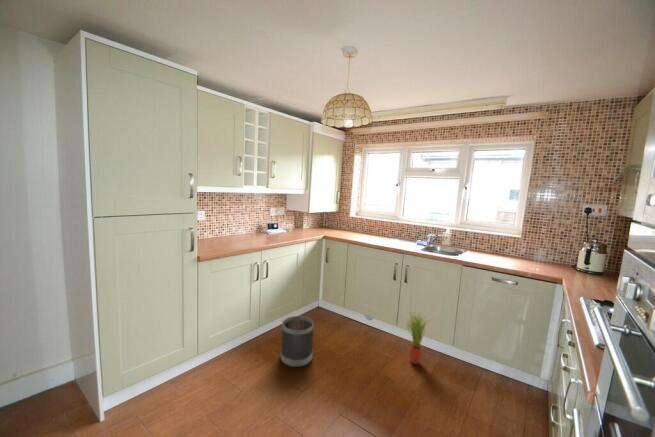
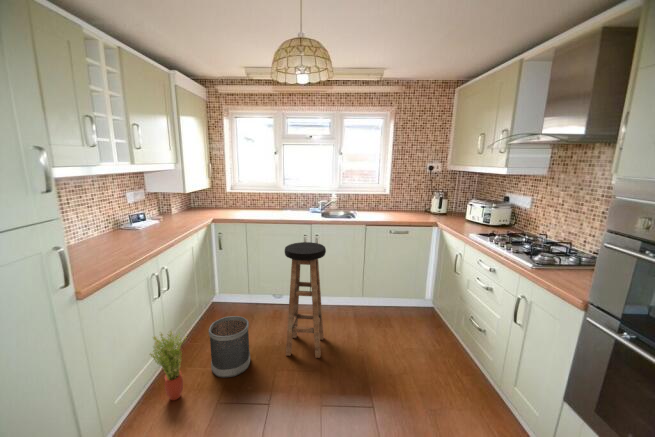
bar stool: none [340,267,390,387] -> present [285,242,326,358]
potted plant: present [407,312,430,364] -> present [150,331,186,400]

